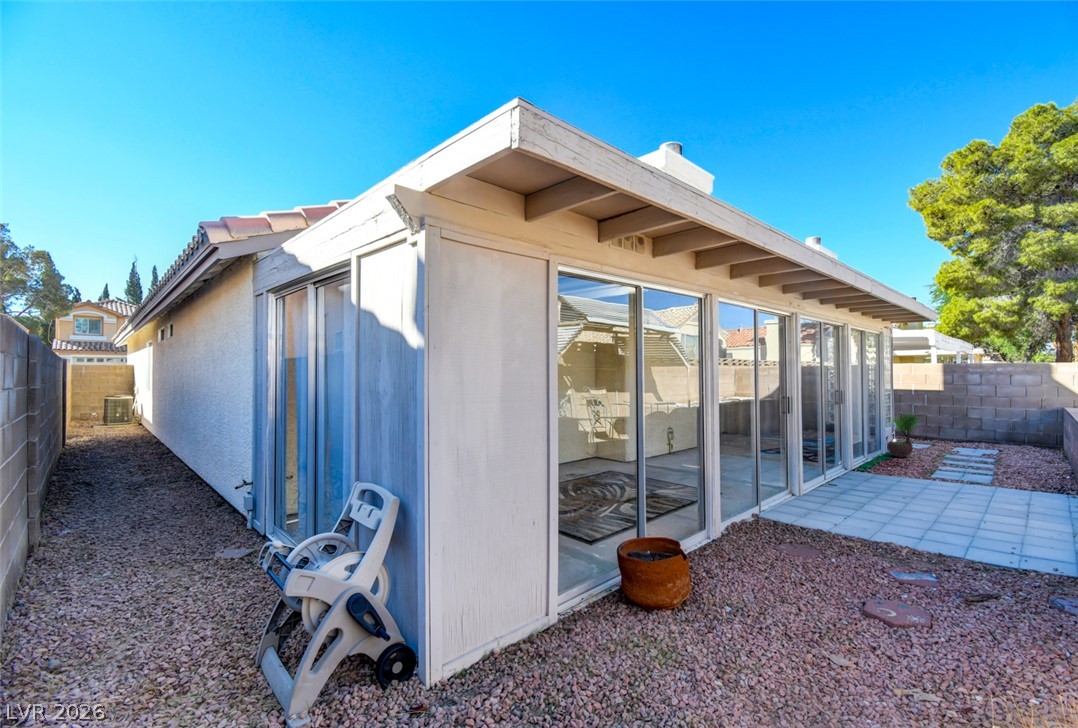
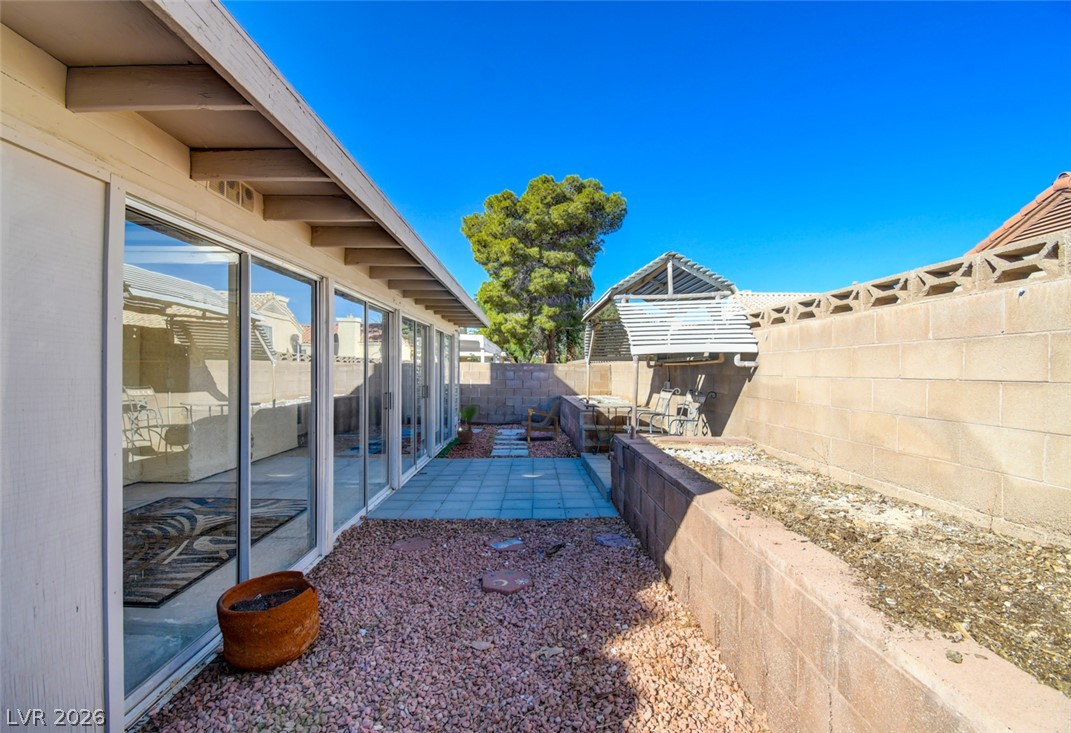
lounge chair: none [991,412,1065,470] -> present [521,399,562,442]

